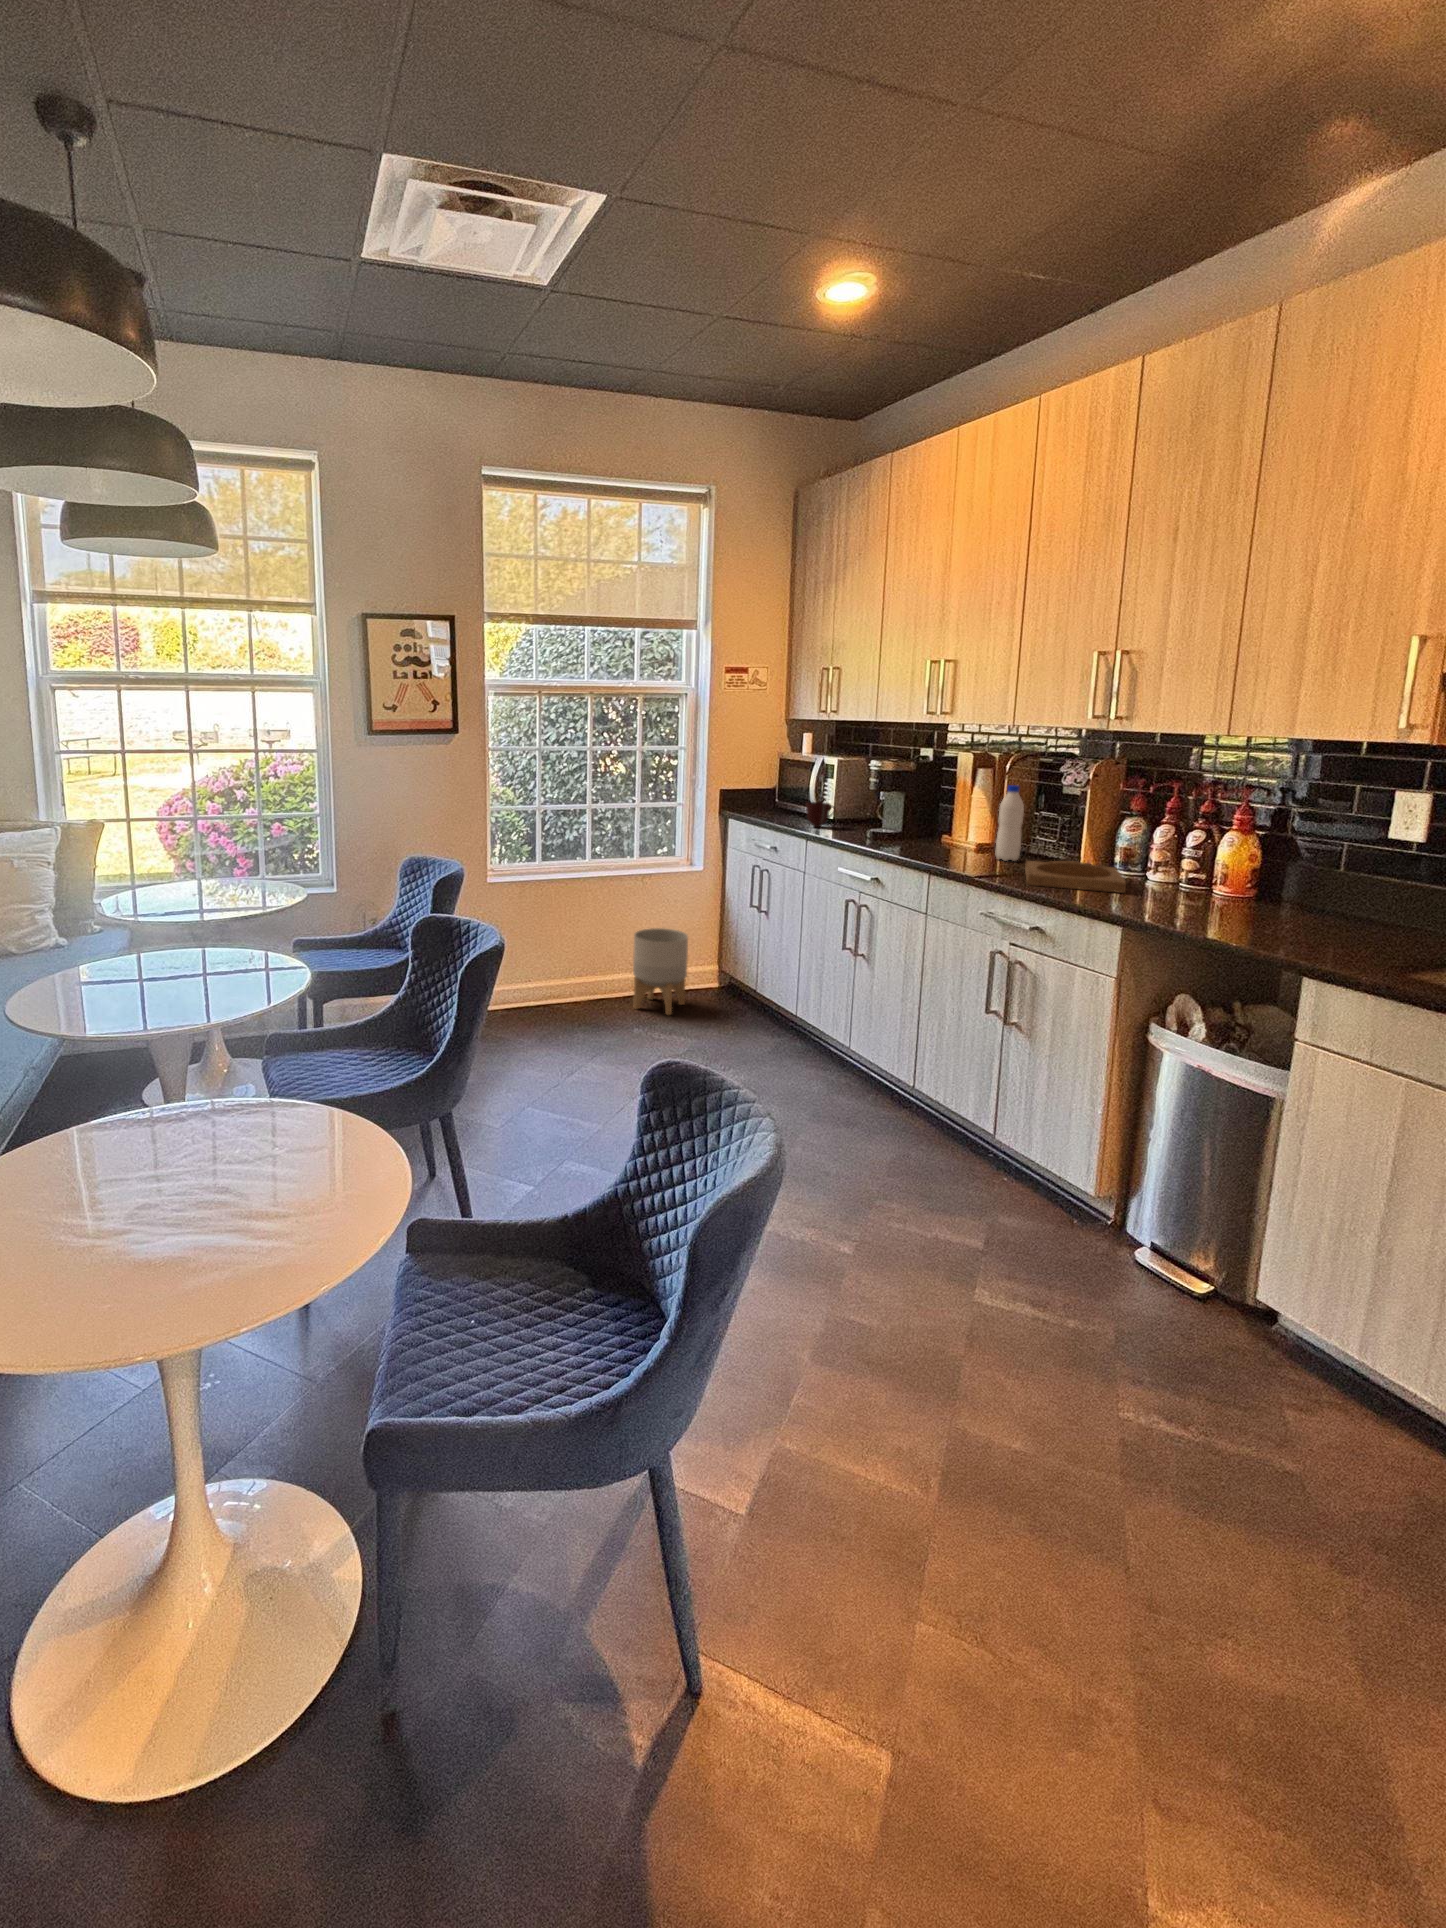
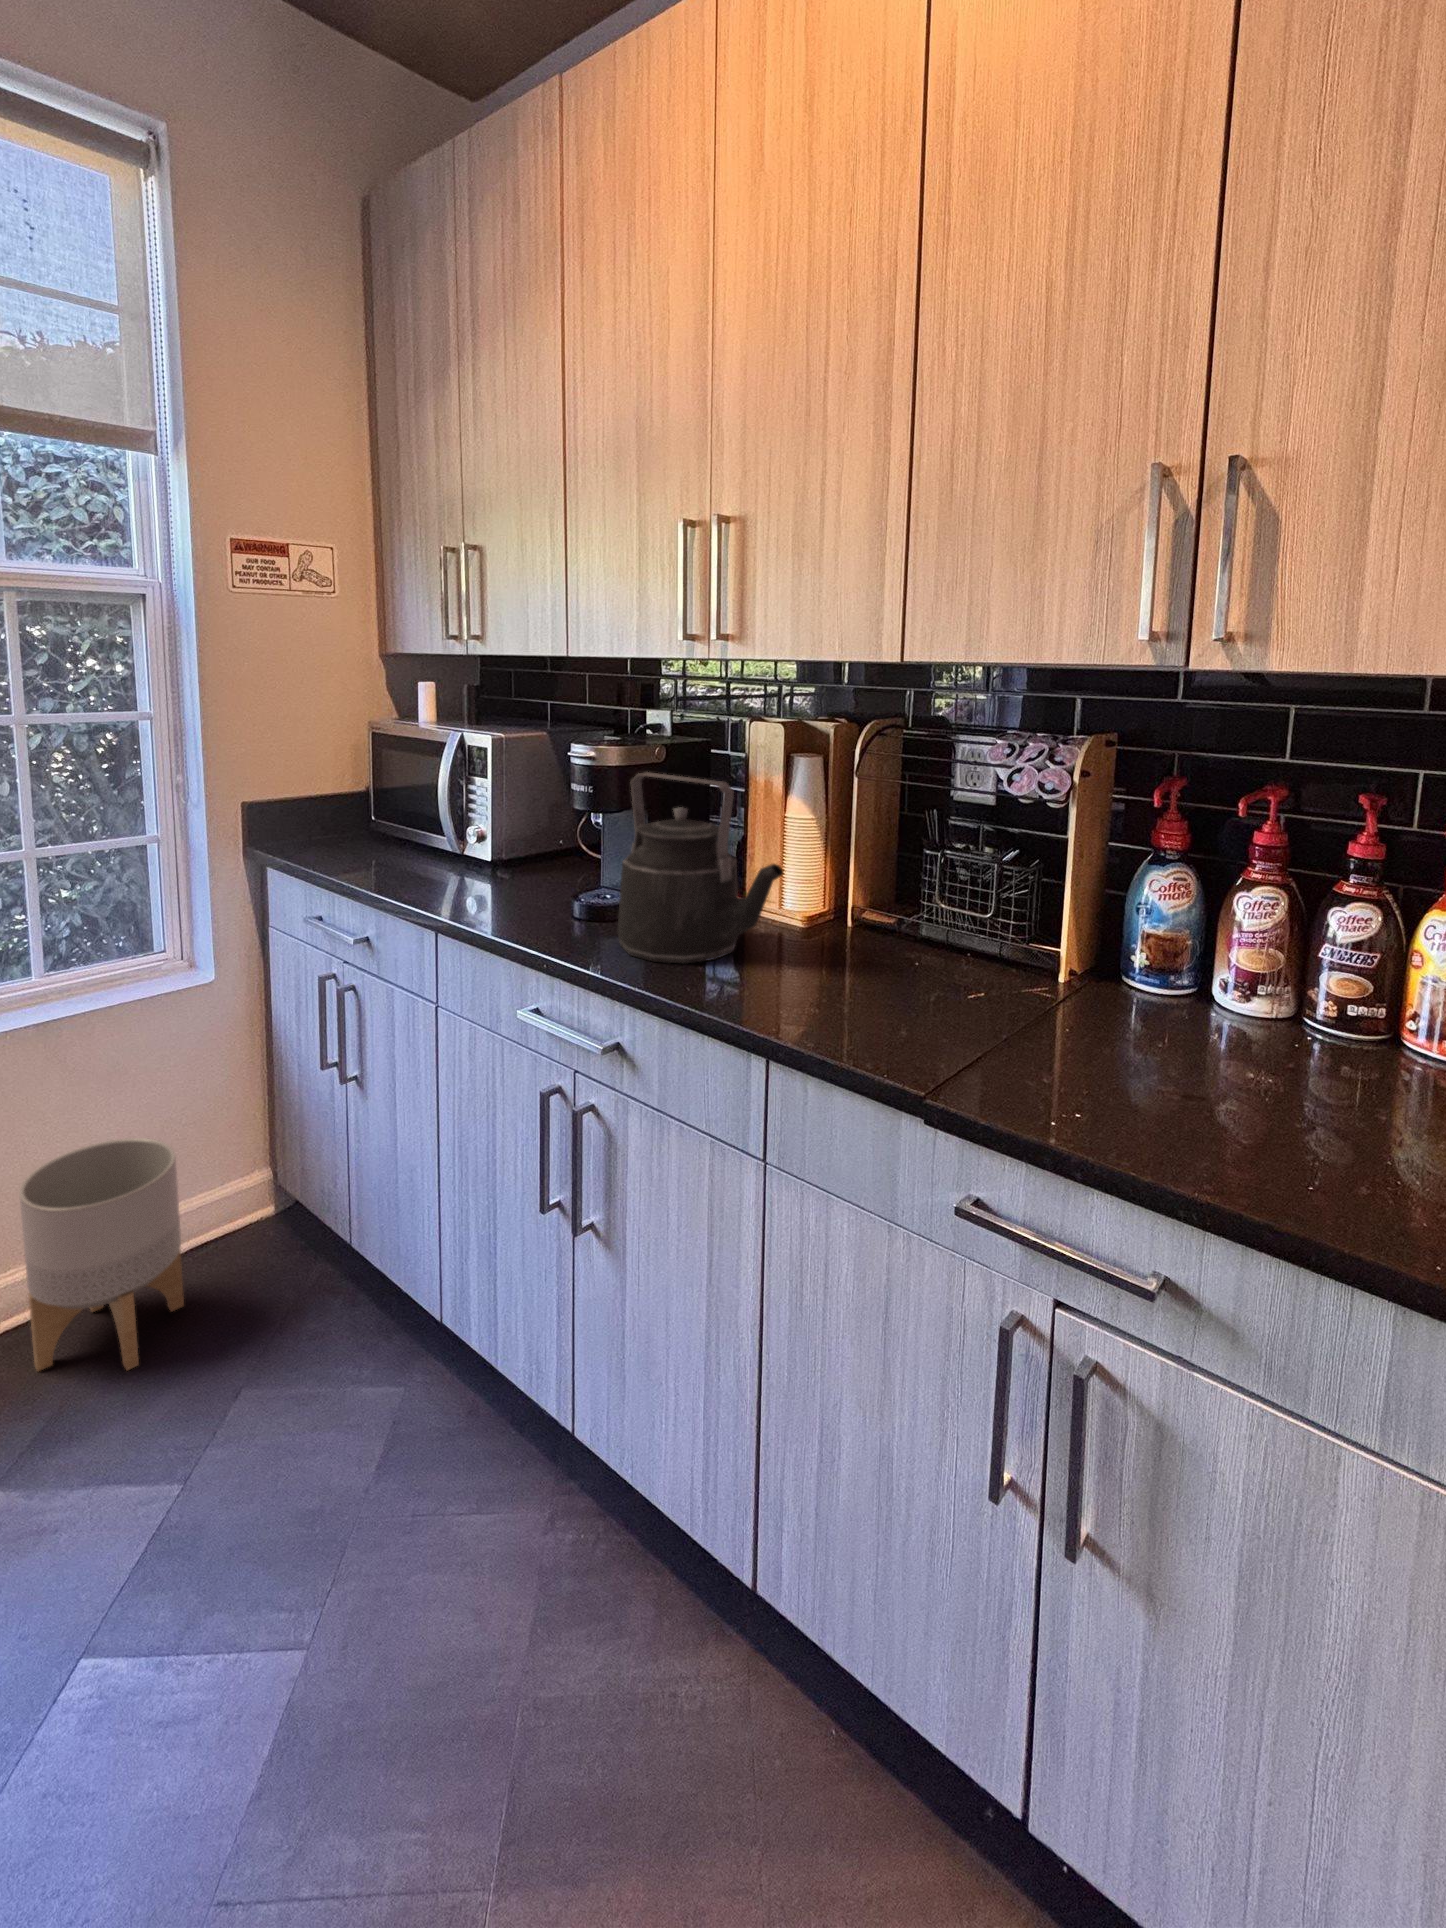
kettle: none [883,773,954,851] -> present [617,772,783,963]
water bottle: present [995,785,1024,861] -> none [880,799,937,979]
mug: present [806,802,836,827] -> none [430,832,497,891]
tray: present [1025,861,1126,893] -> none [990,995,1316,1120]

